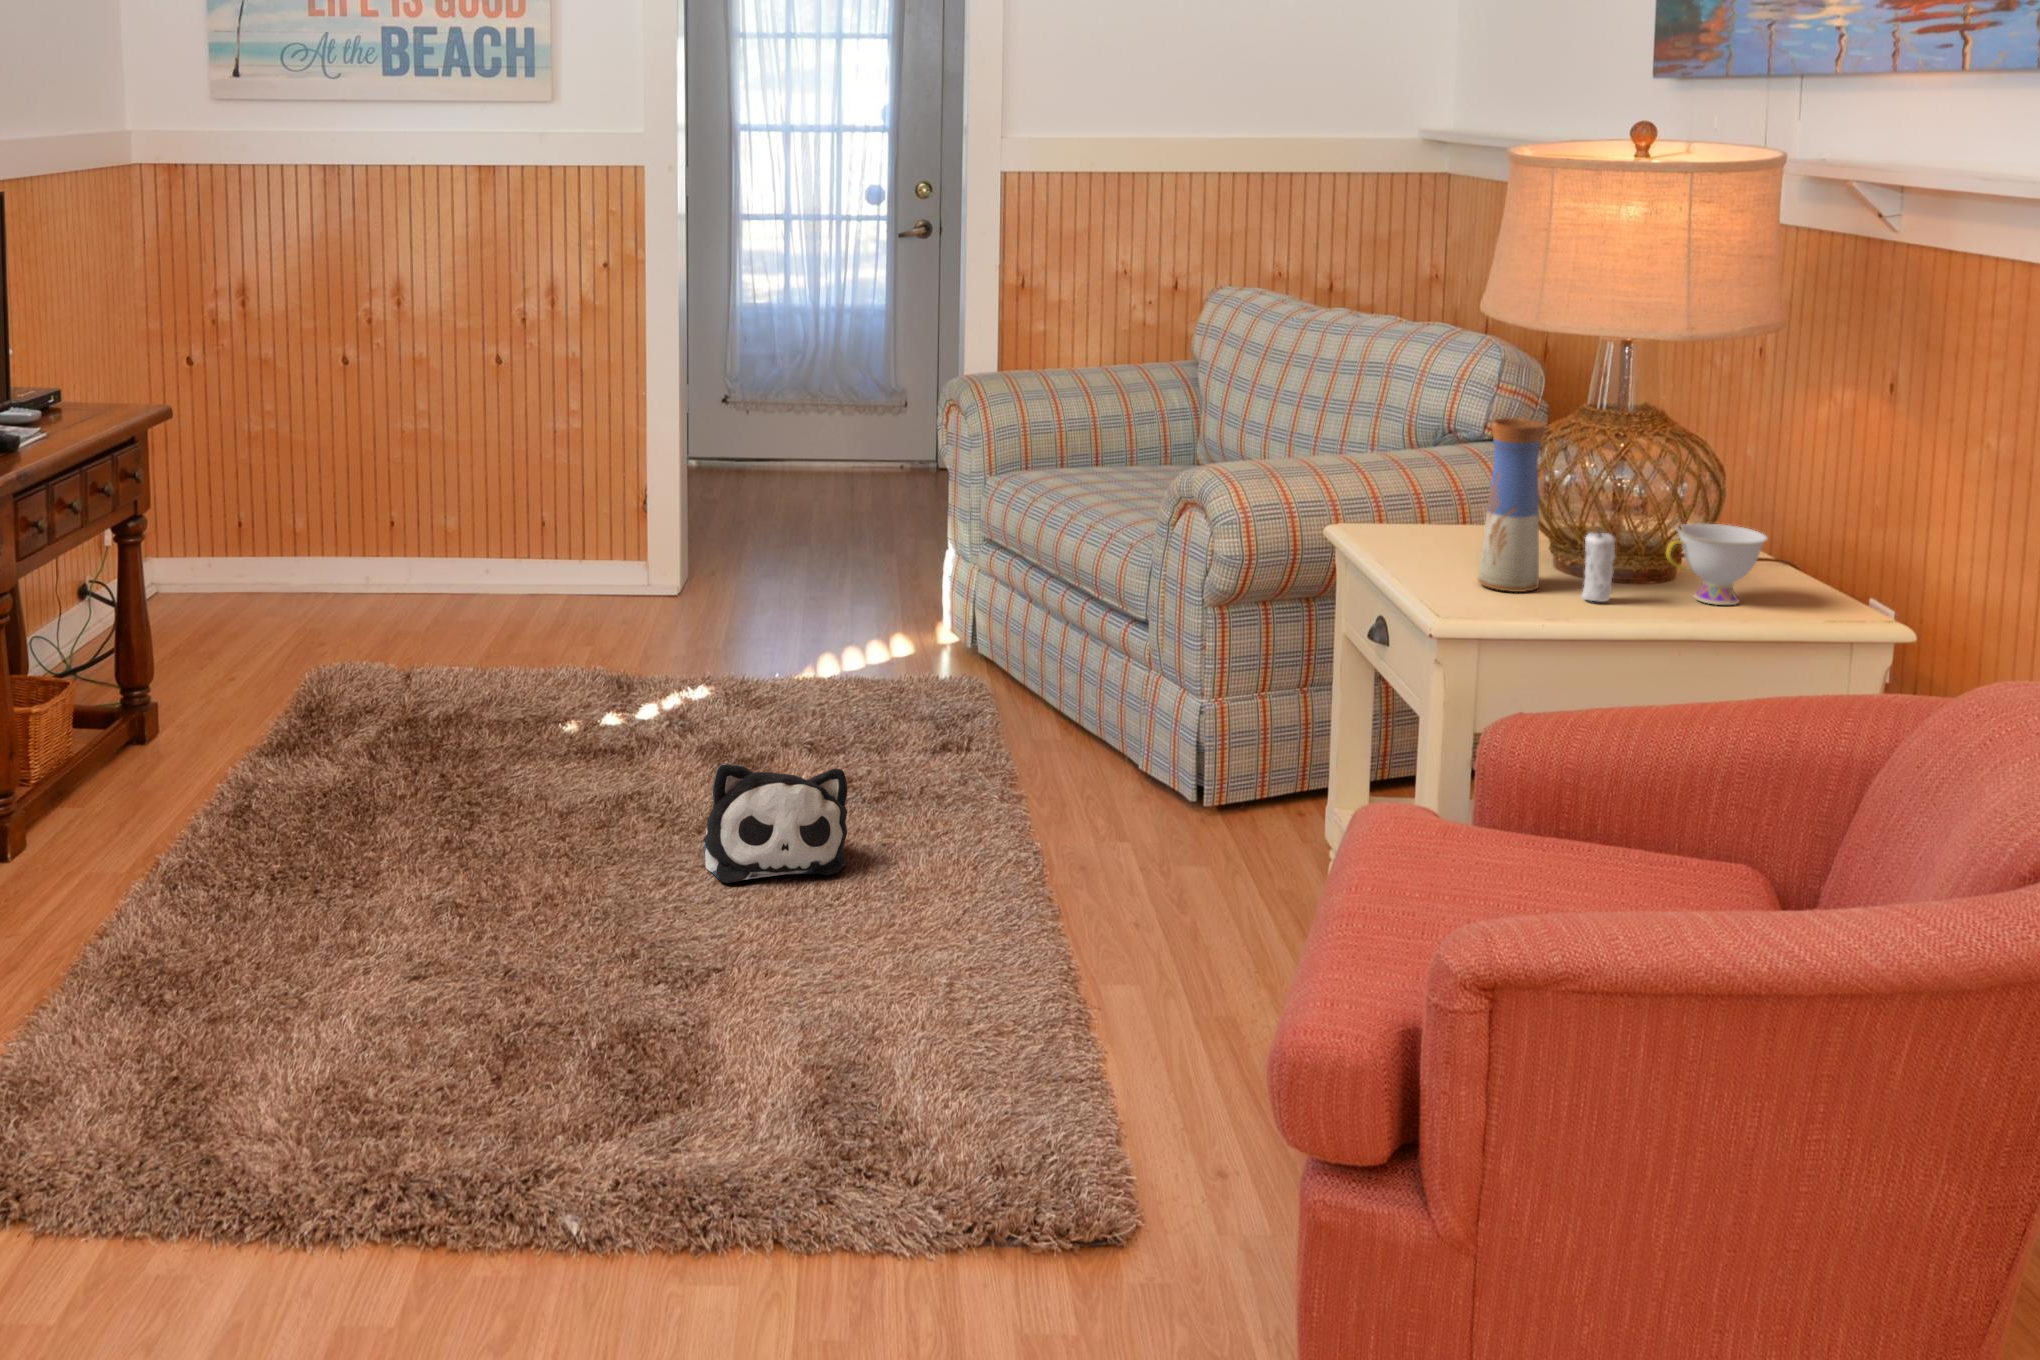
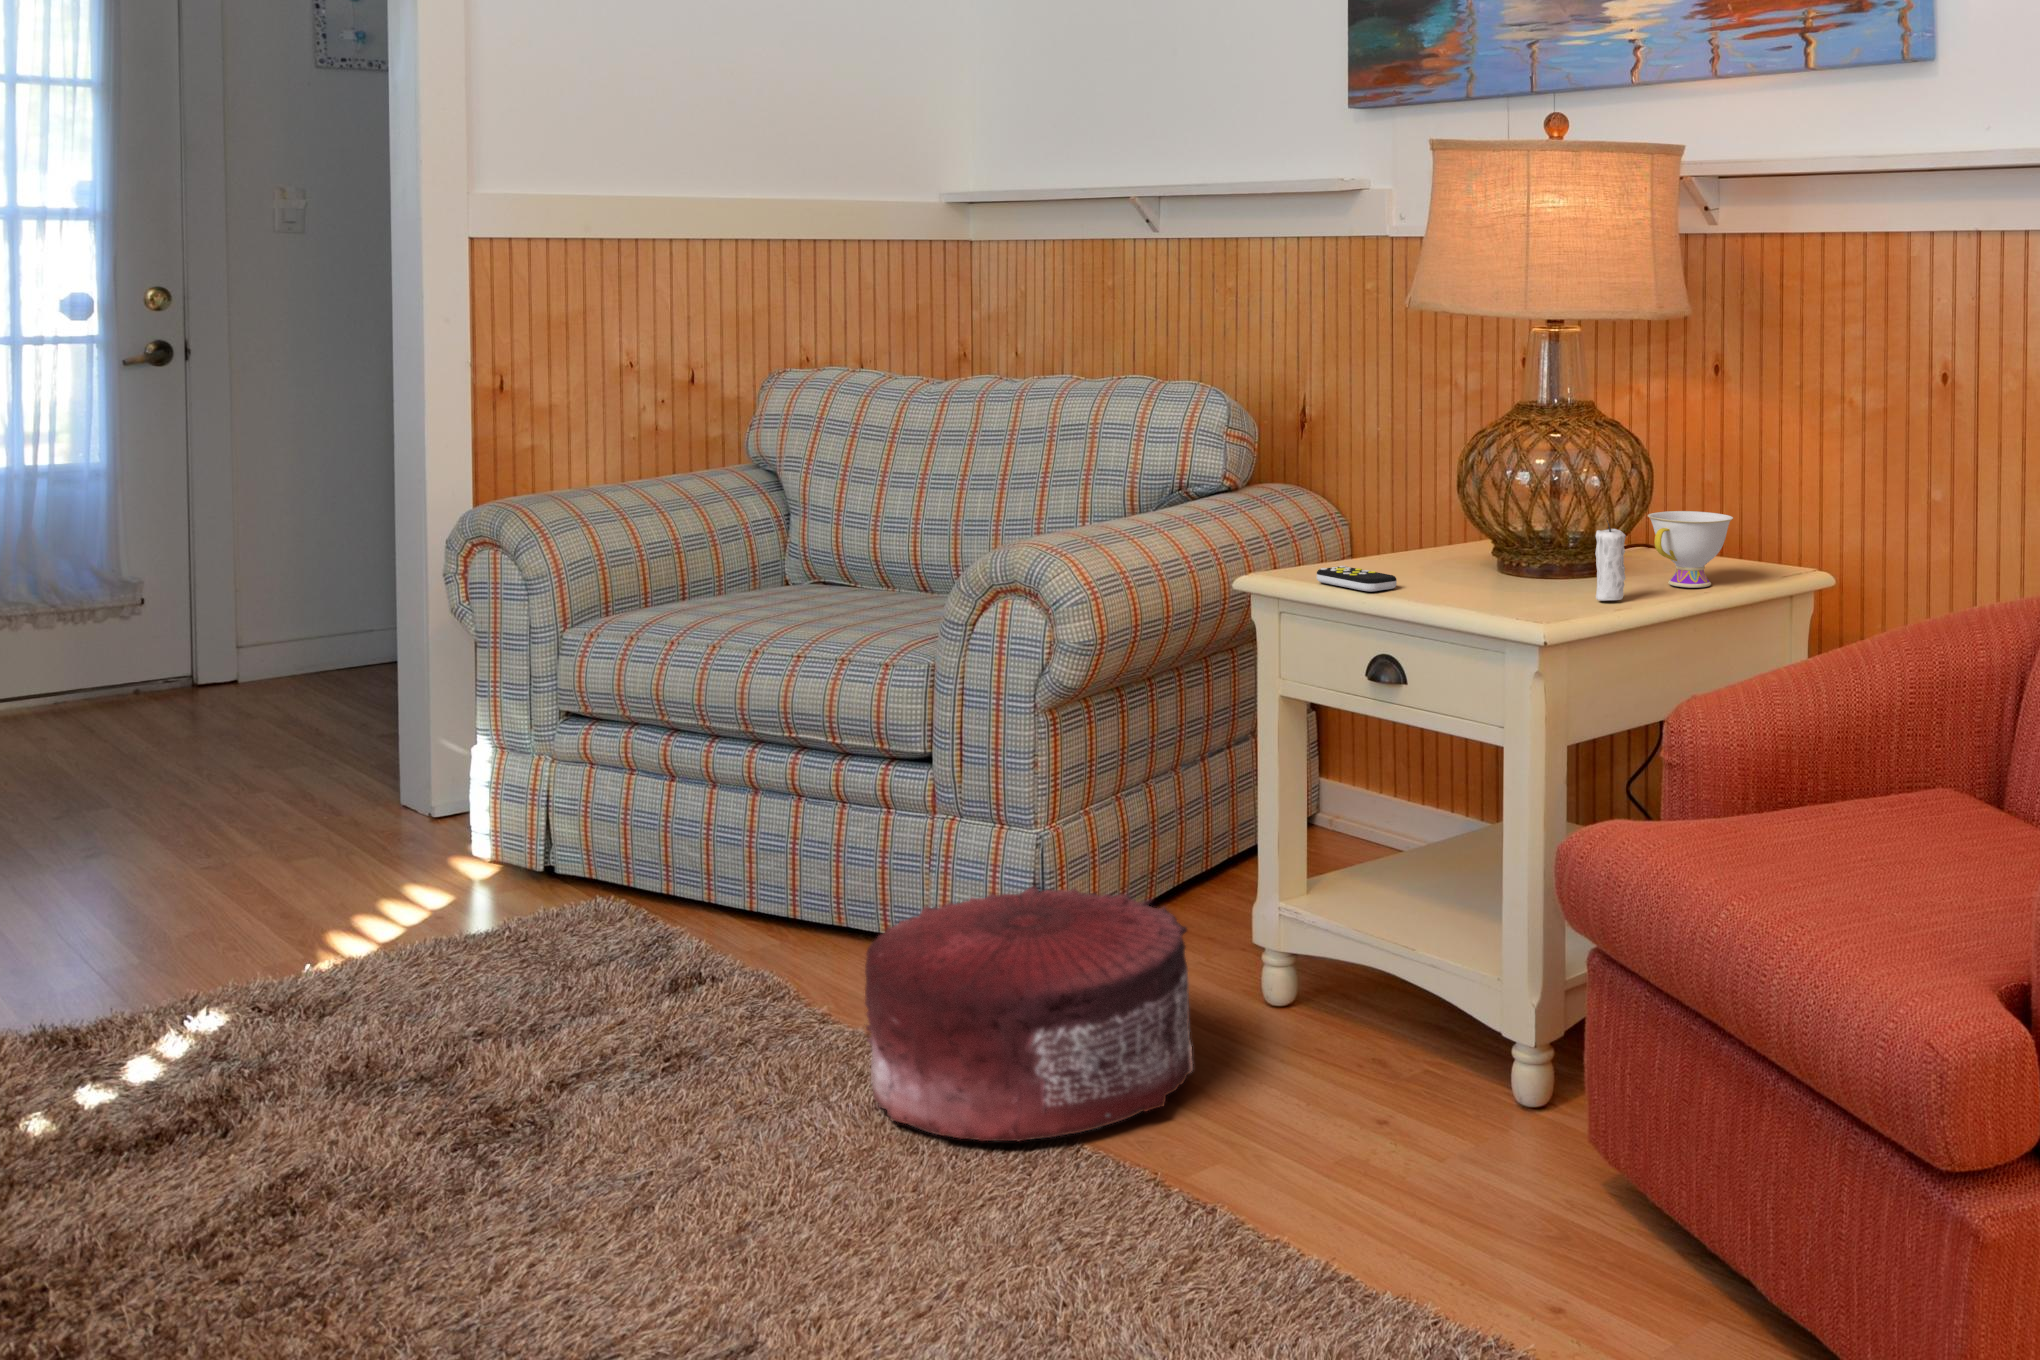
vase: present [1478,418,1545,592] -> none [1482,422,1545,606]
remote control: none [1391,525,1445,554] -> present [1317,566,1397,591]
pouf: none [958,731,1218,925] -> present [865,885,1193,1142]
plush toy: present [703,763,847,883] -> none [477,1025,729,1246]

